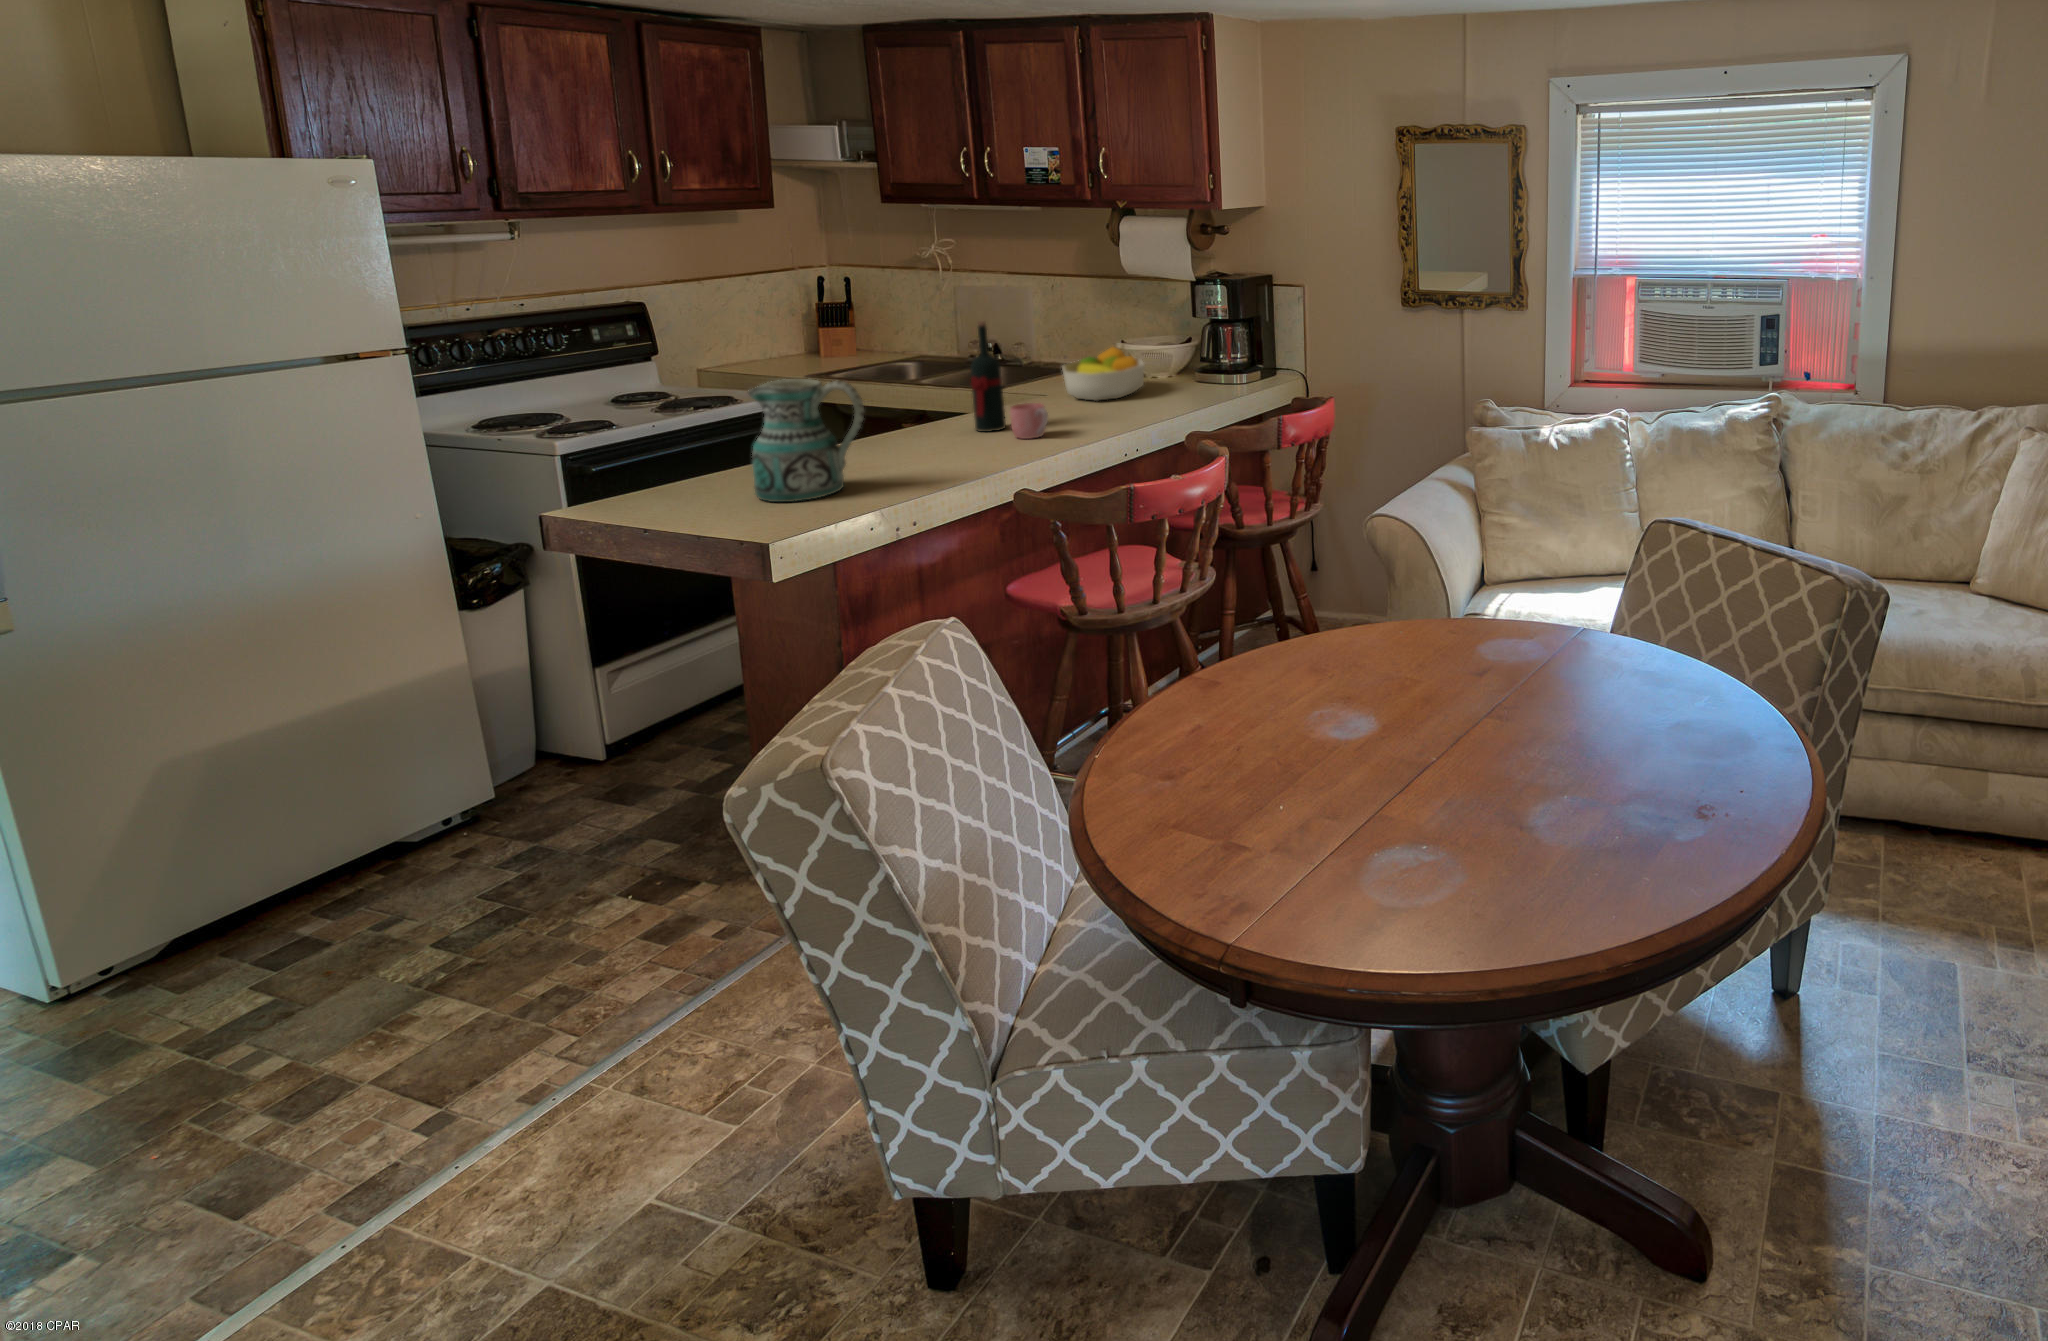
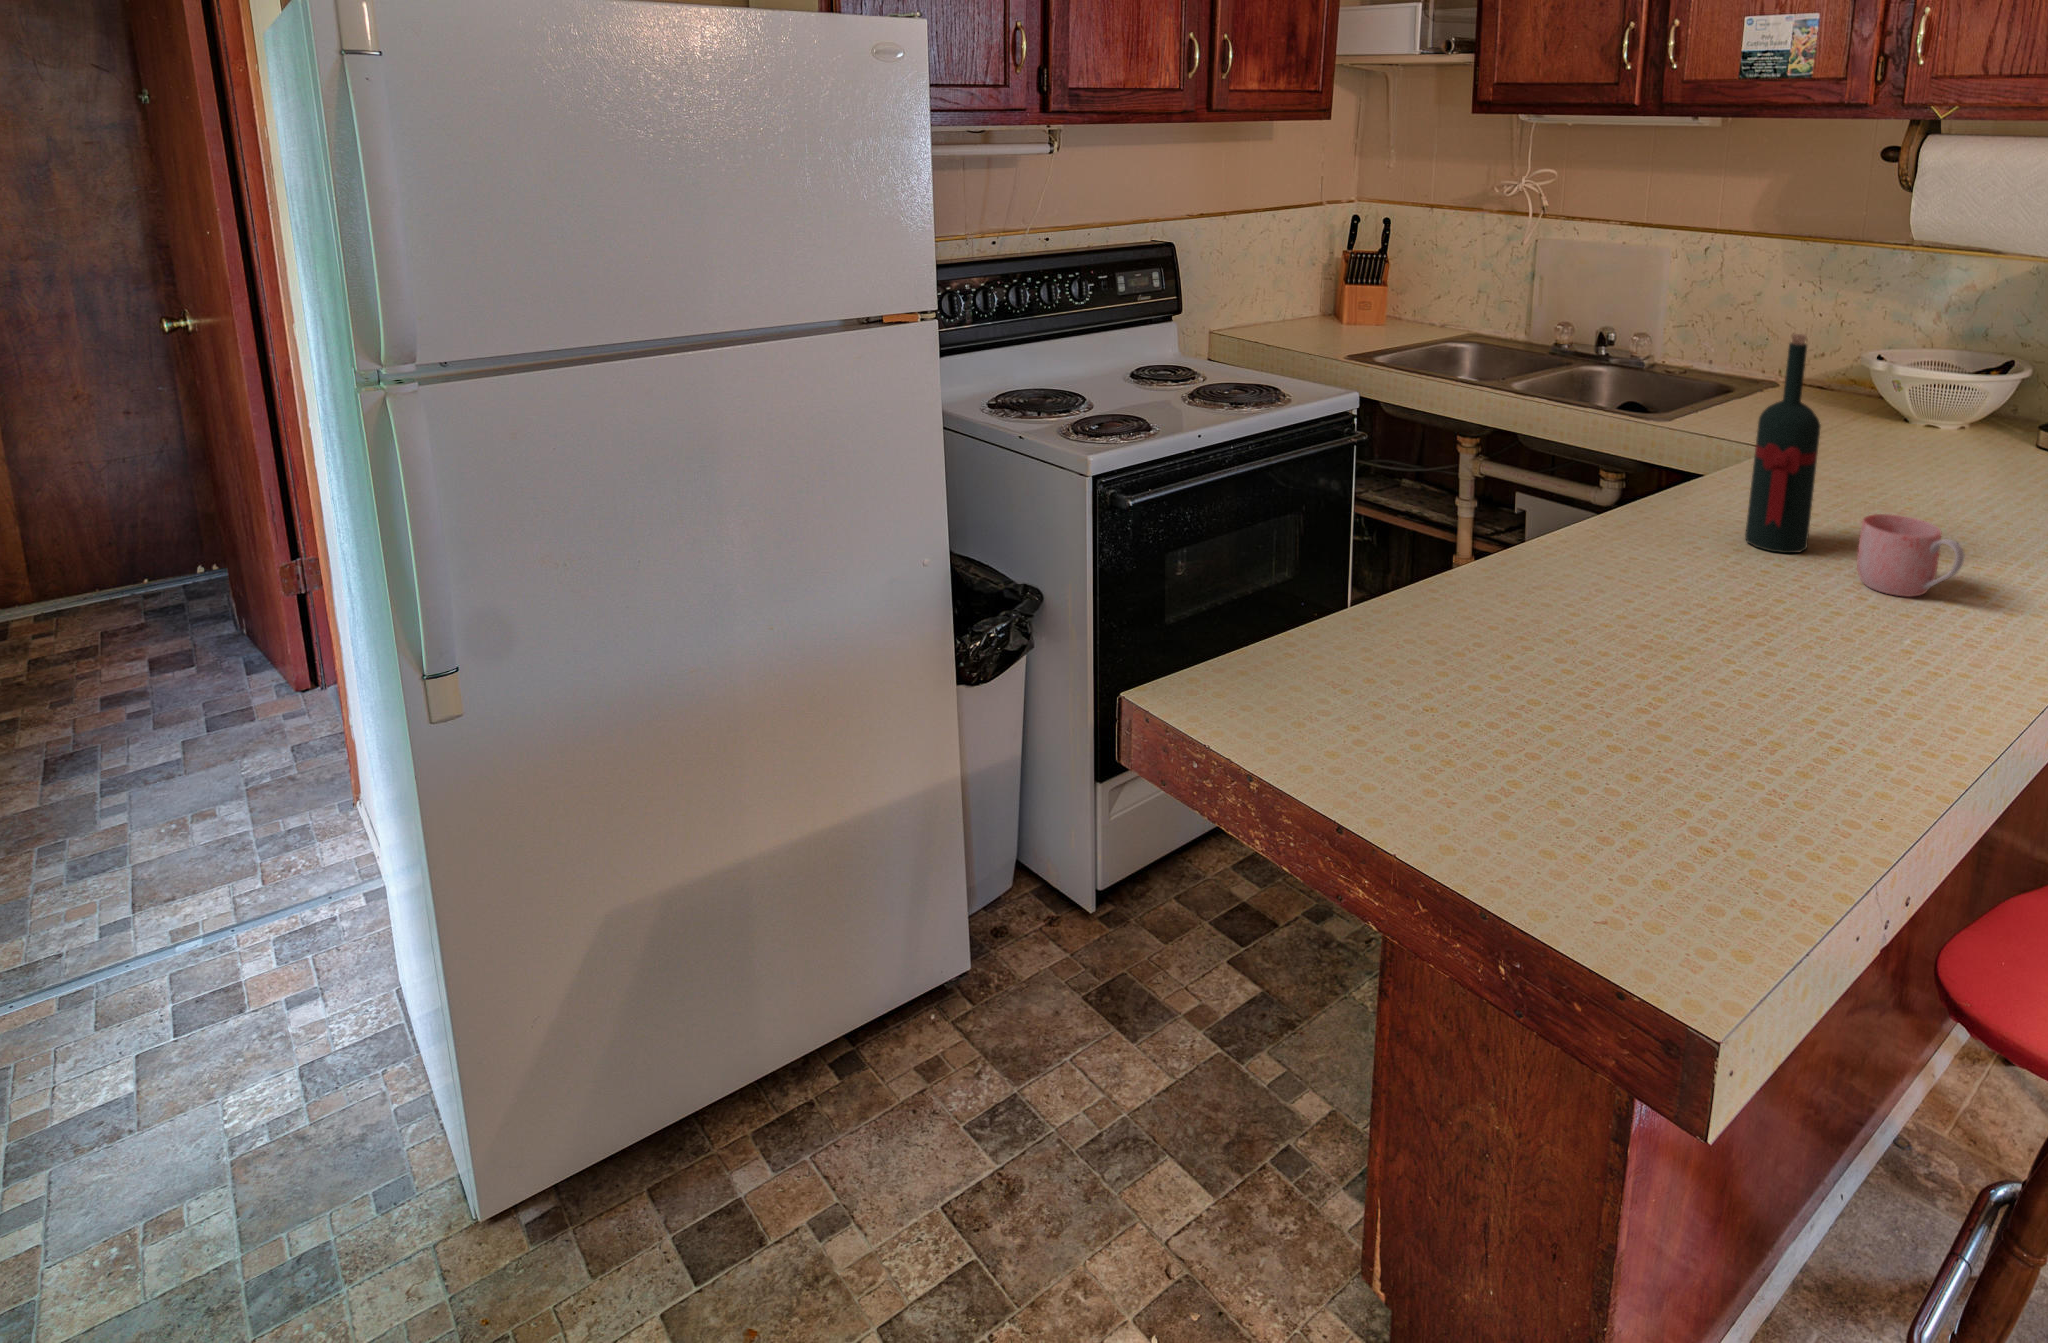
fruit bowl: present [1062,347,1145,401] -> none [1820,377,2000,486]
ceramic pitcher: present [748,379,864,502] -> none [1469,464,1738,754]

